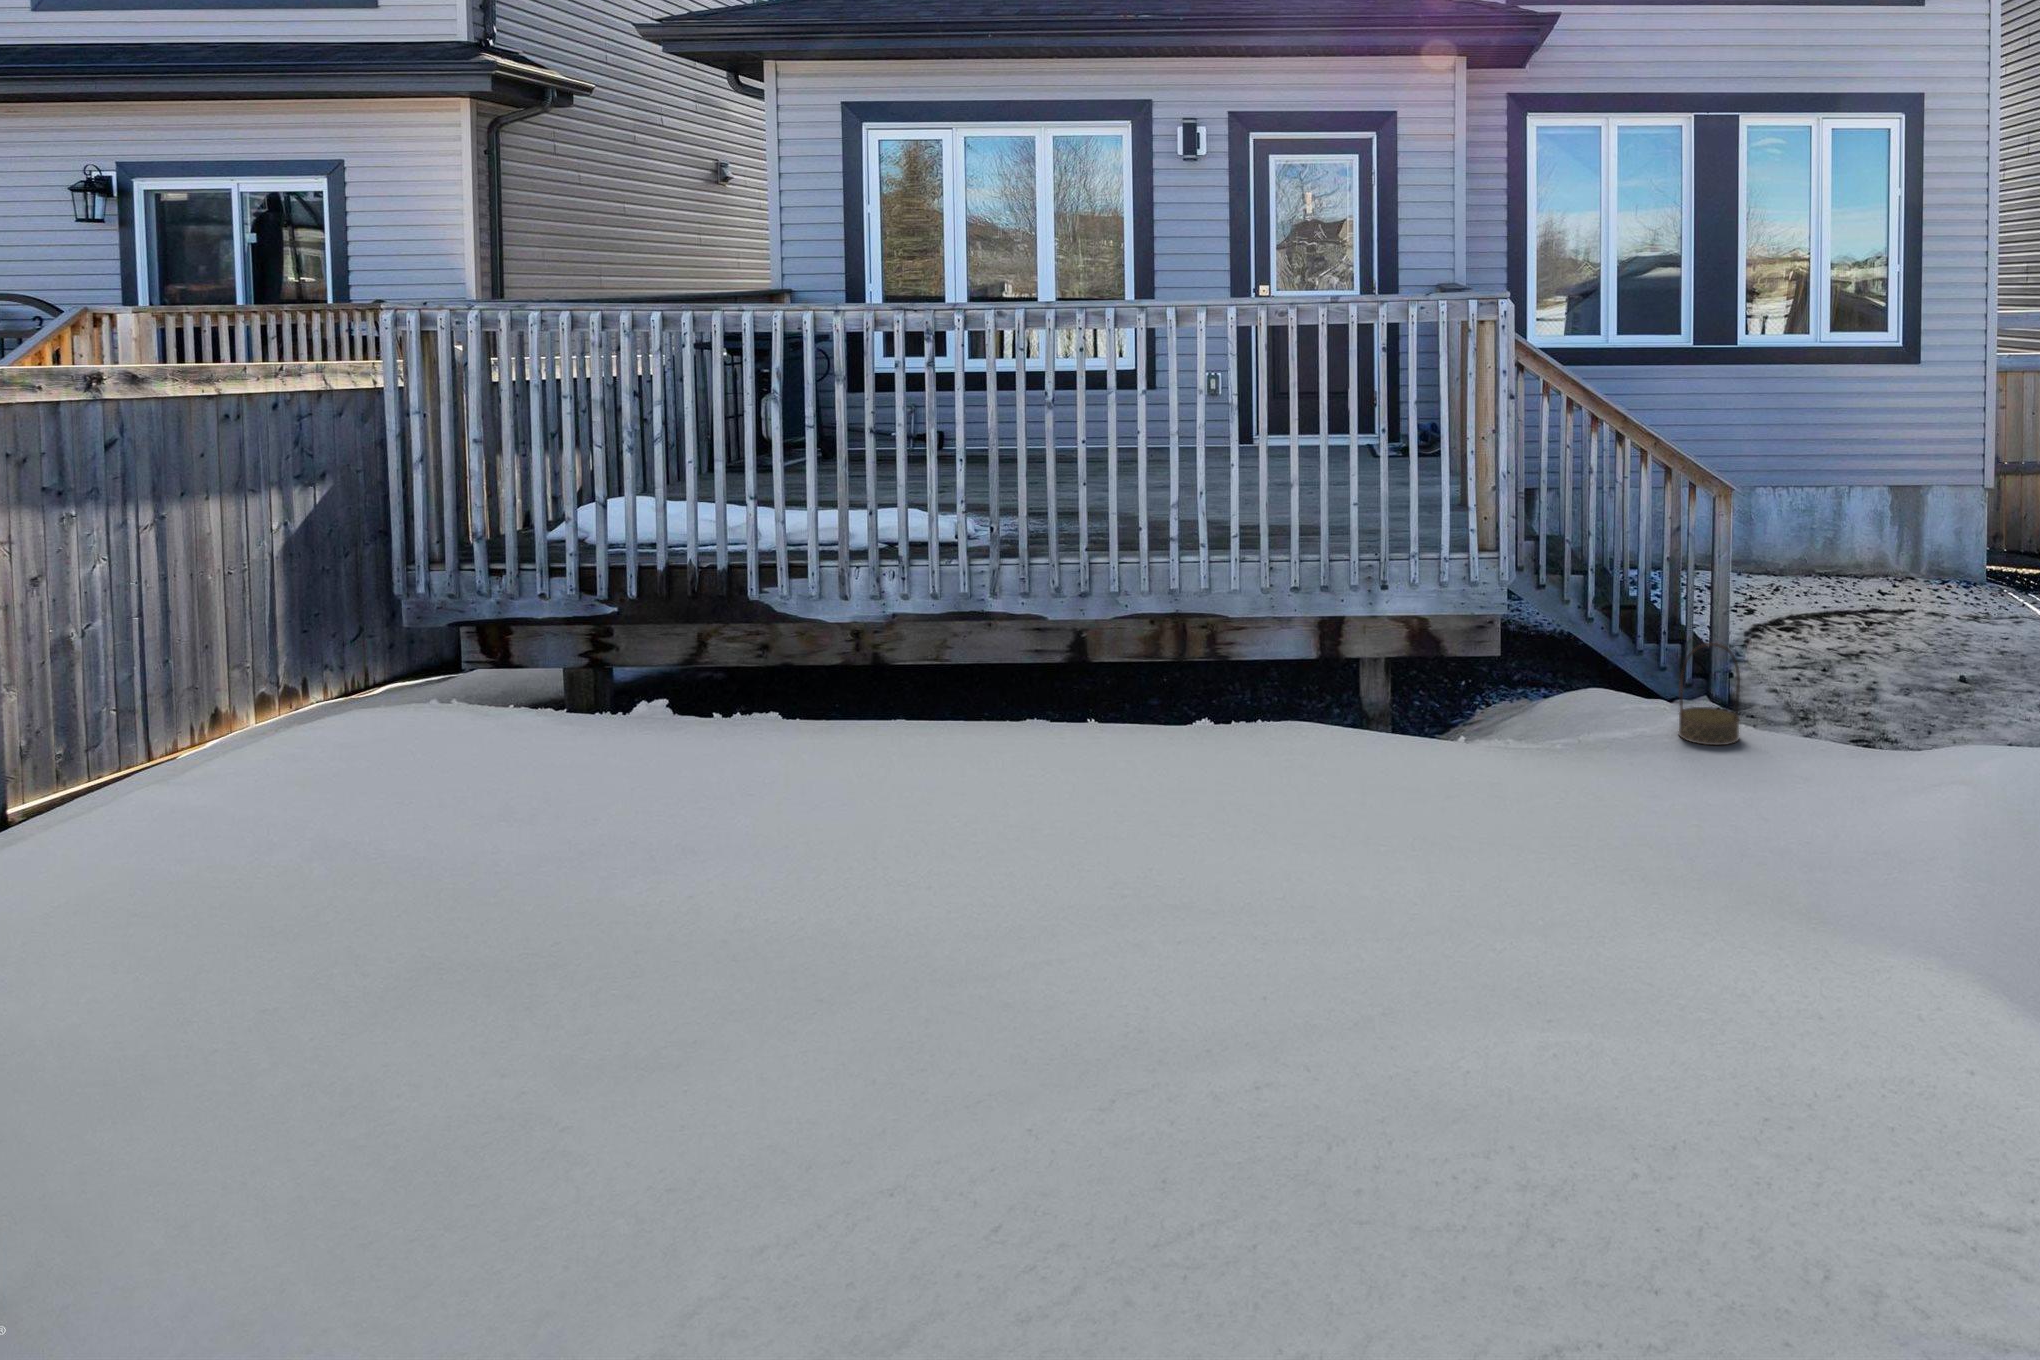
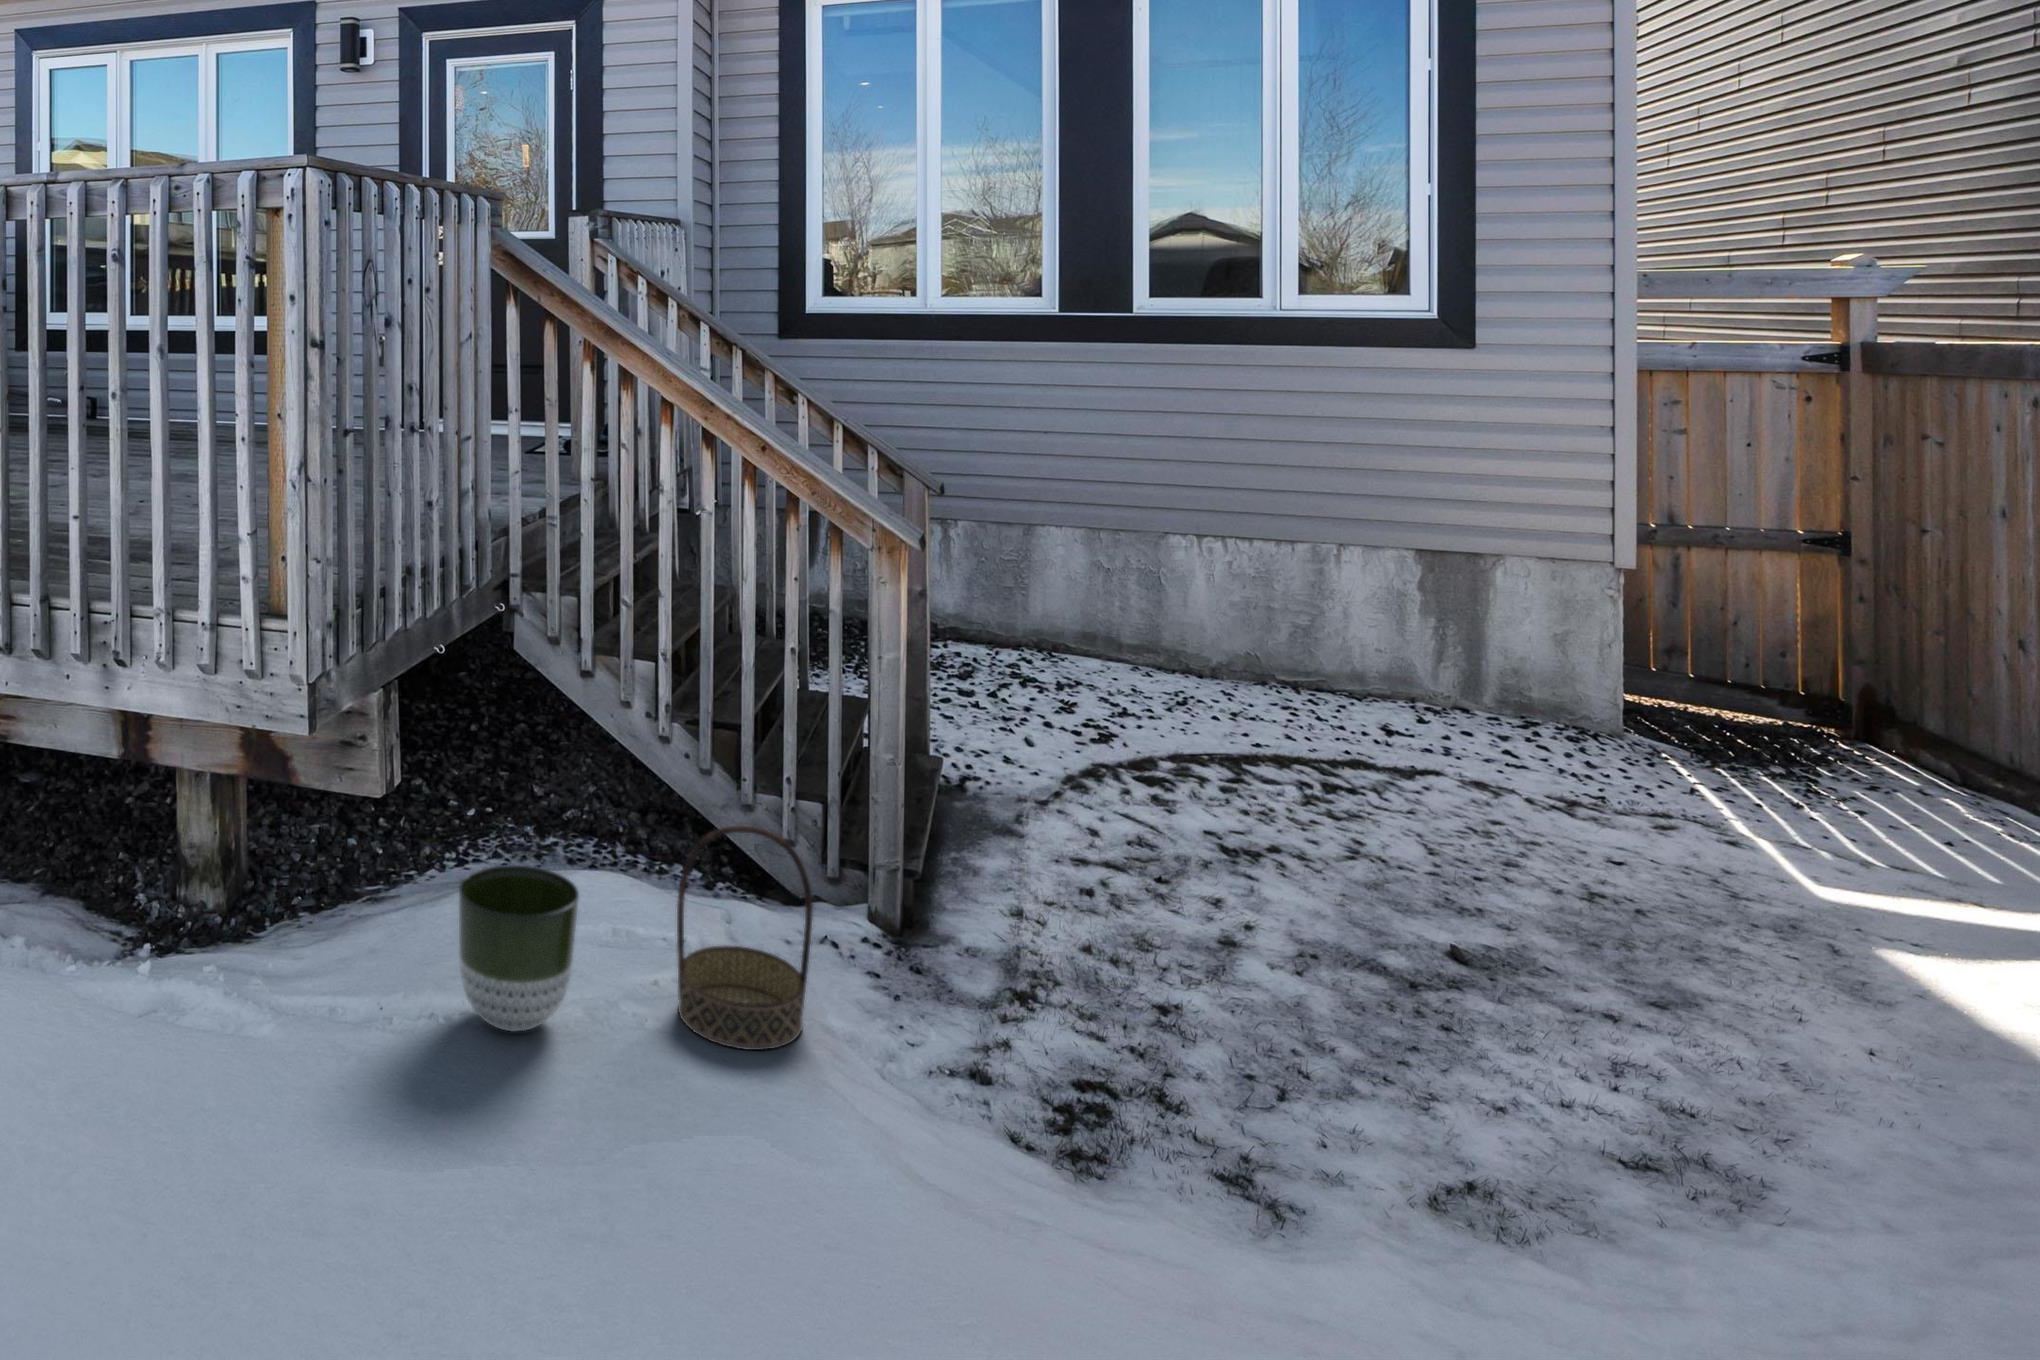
planter: none [1590,678,1651,753] -> present [459,865,579,1031]

